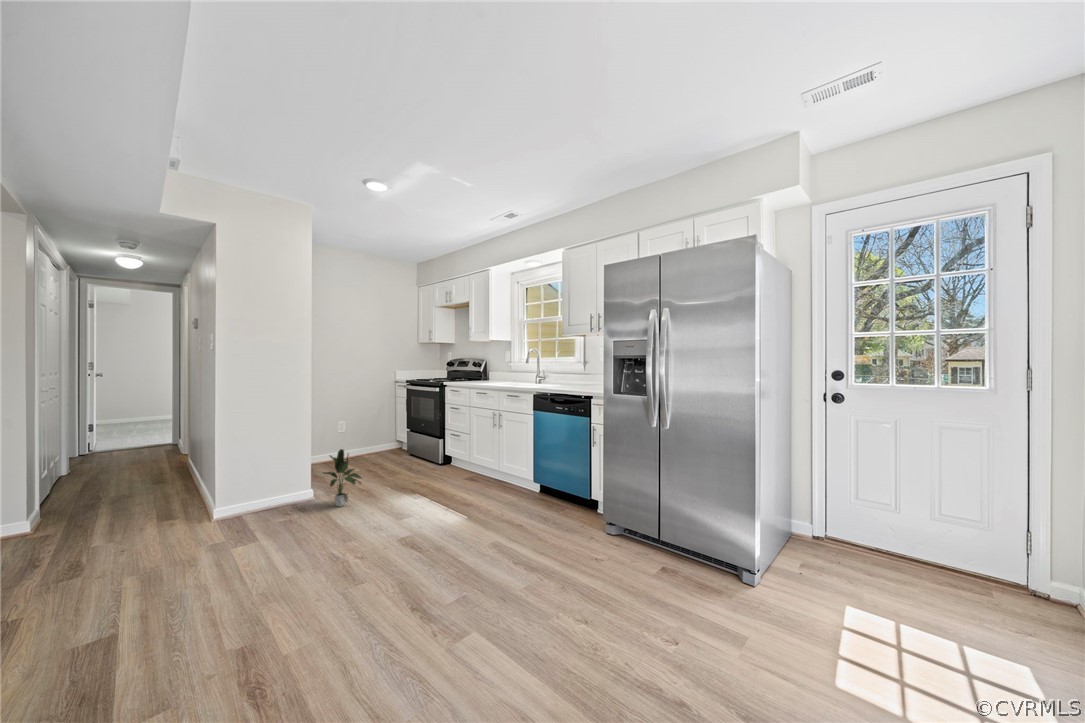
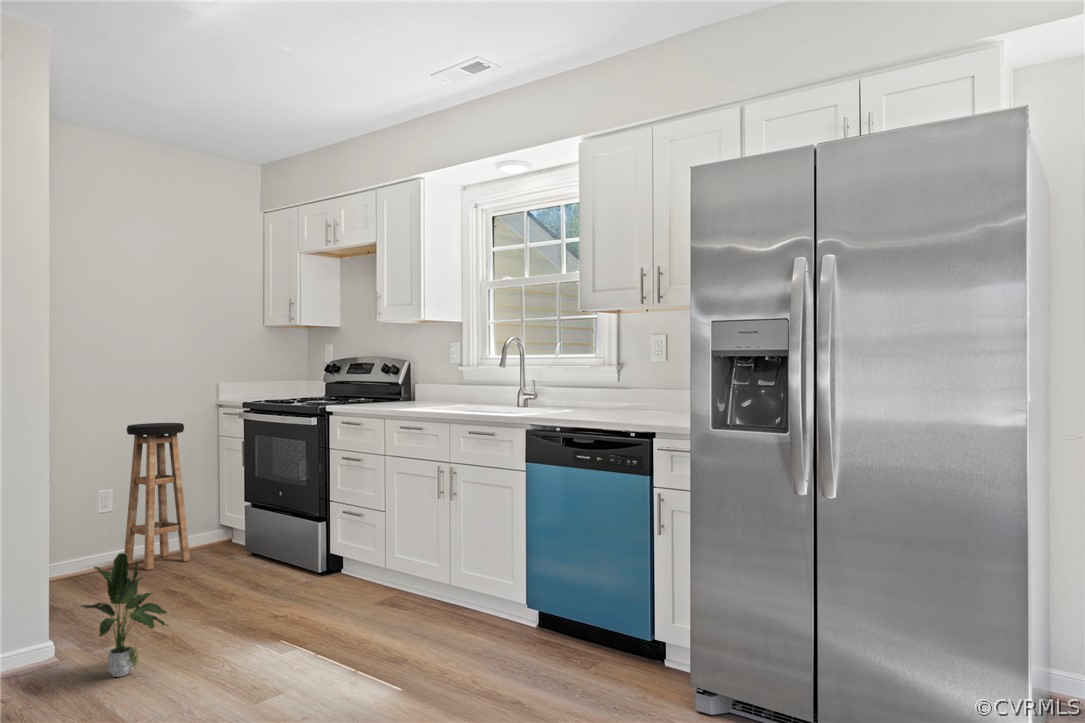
bar stool: none [349,390,380,461] -> present [124,423,190,570]

